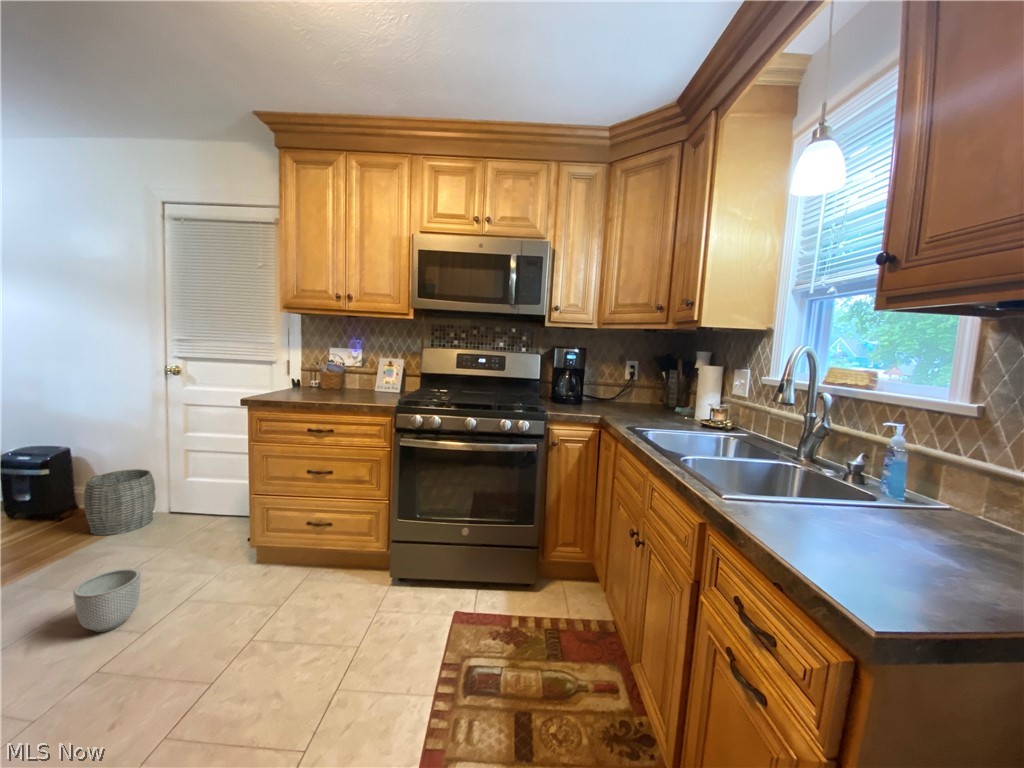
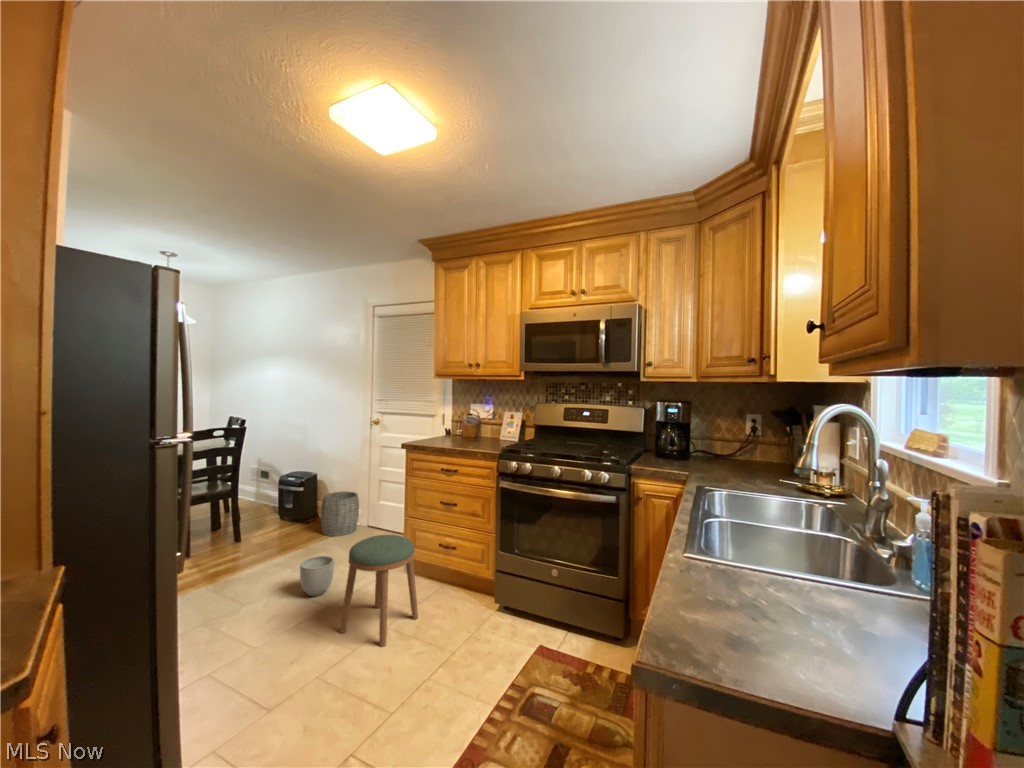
stool: none [174,524,295,673] -> present [339,535,418,647]

